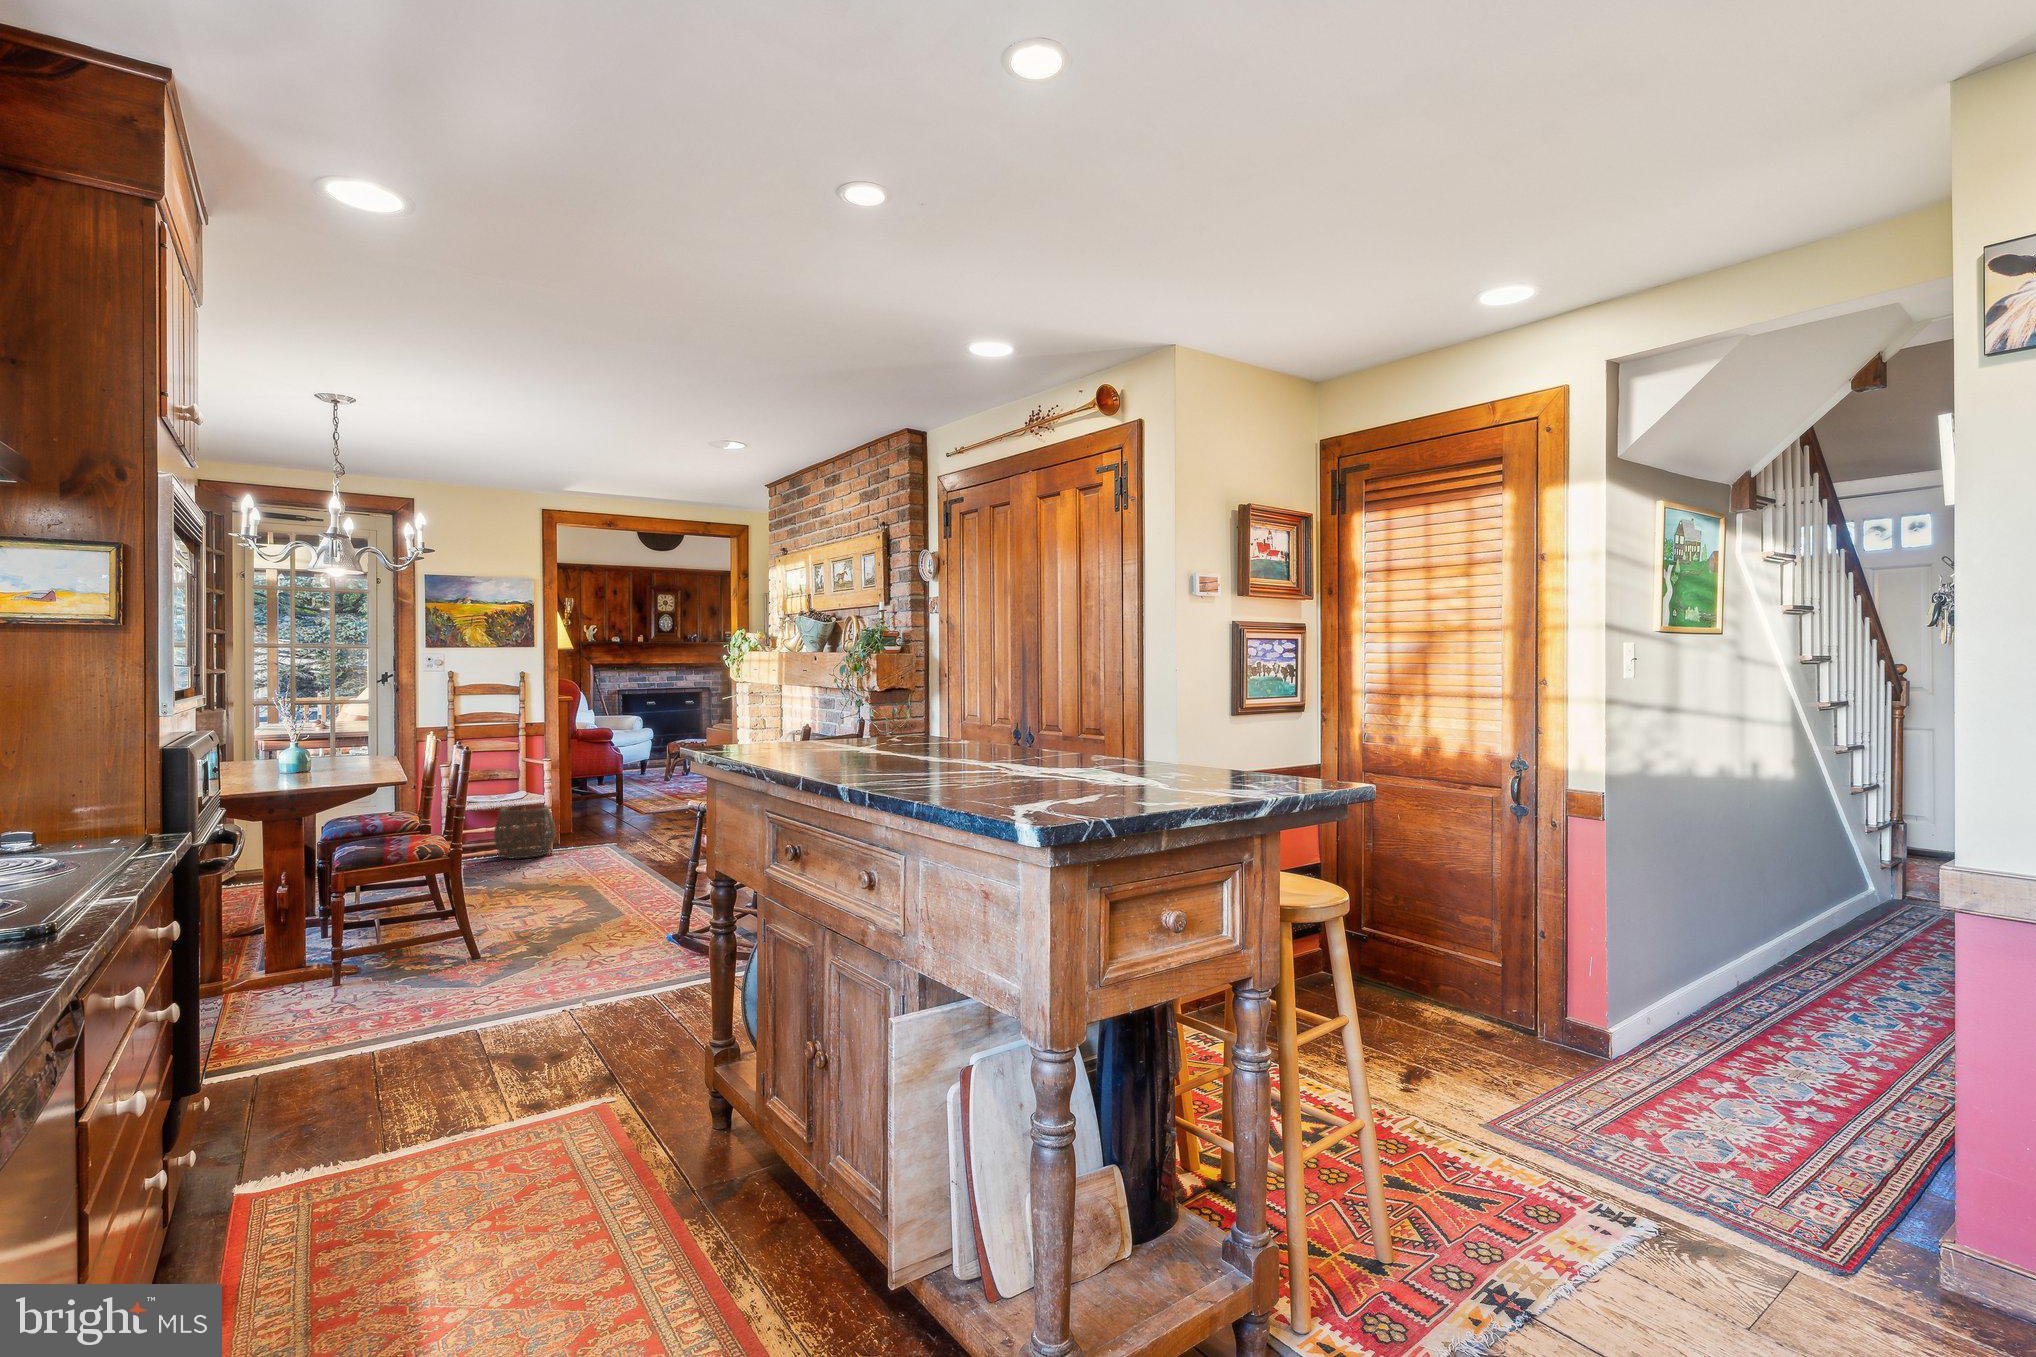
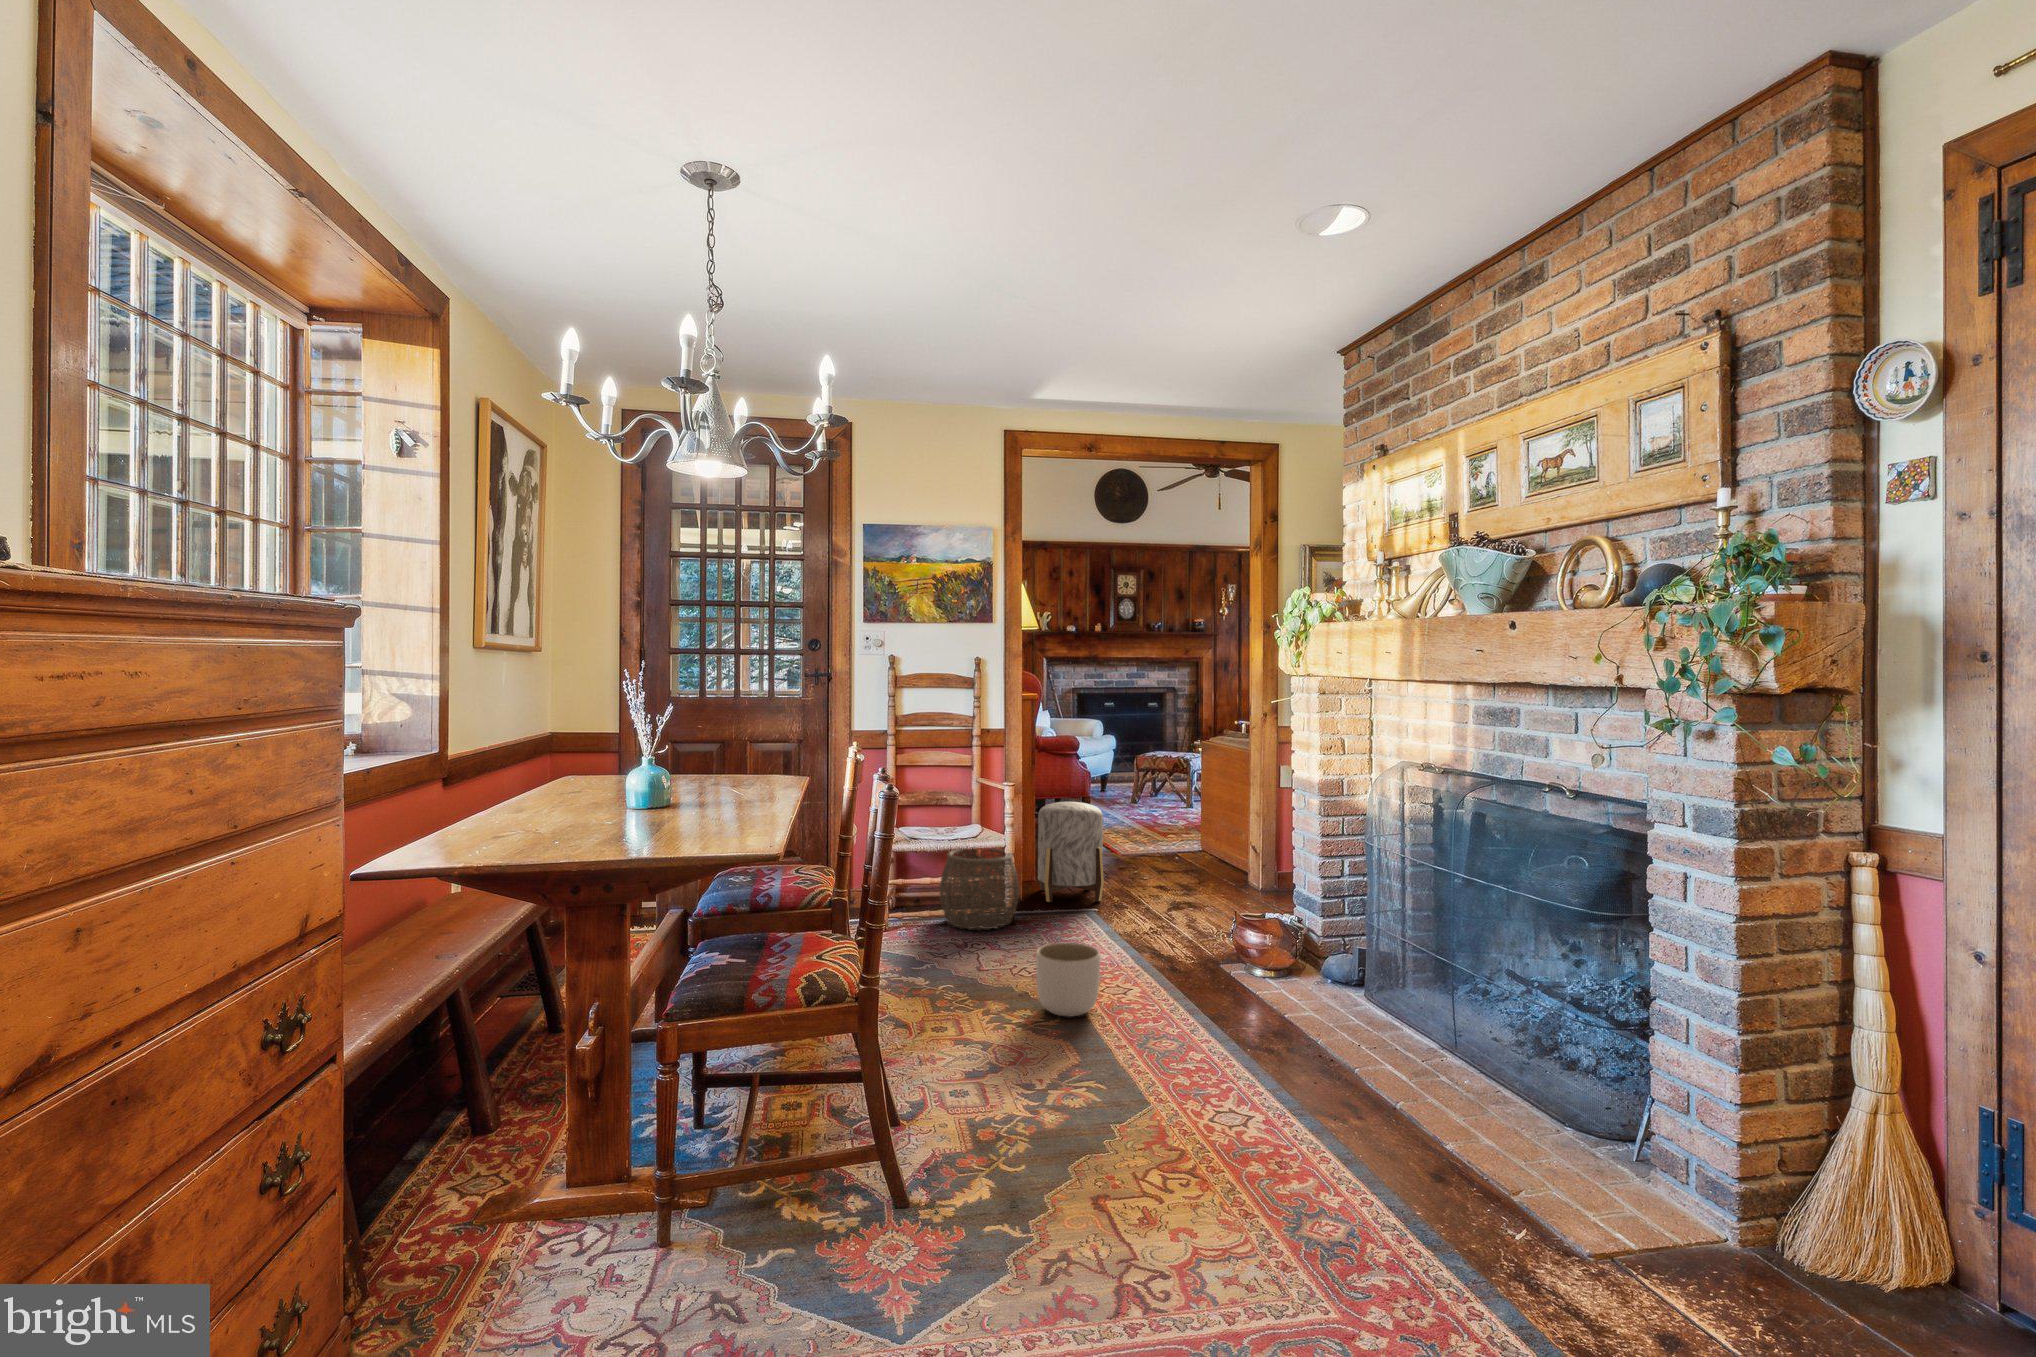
stool: none [572,772,622,841] -> present [1038,802,1104,902]
planter: none [560,847,601,887] -> present [1036,943,1100,1016]

